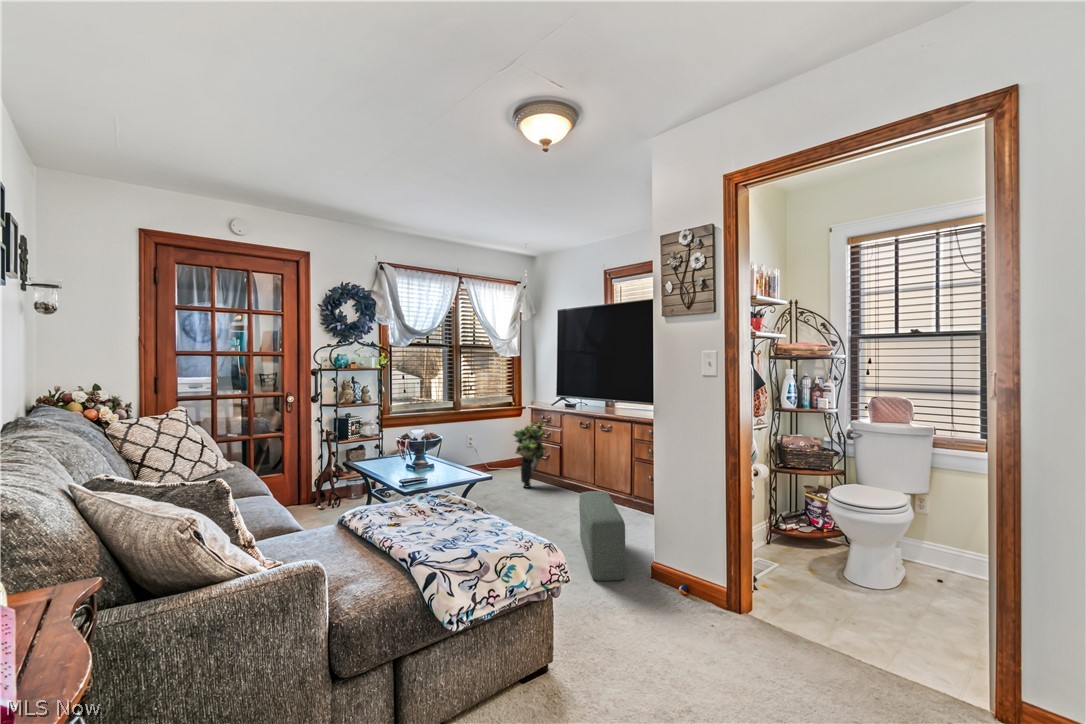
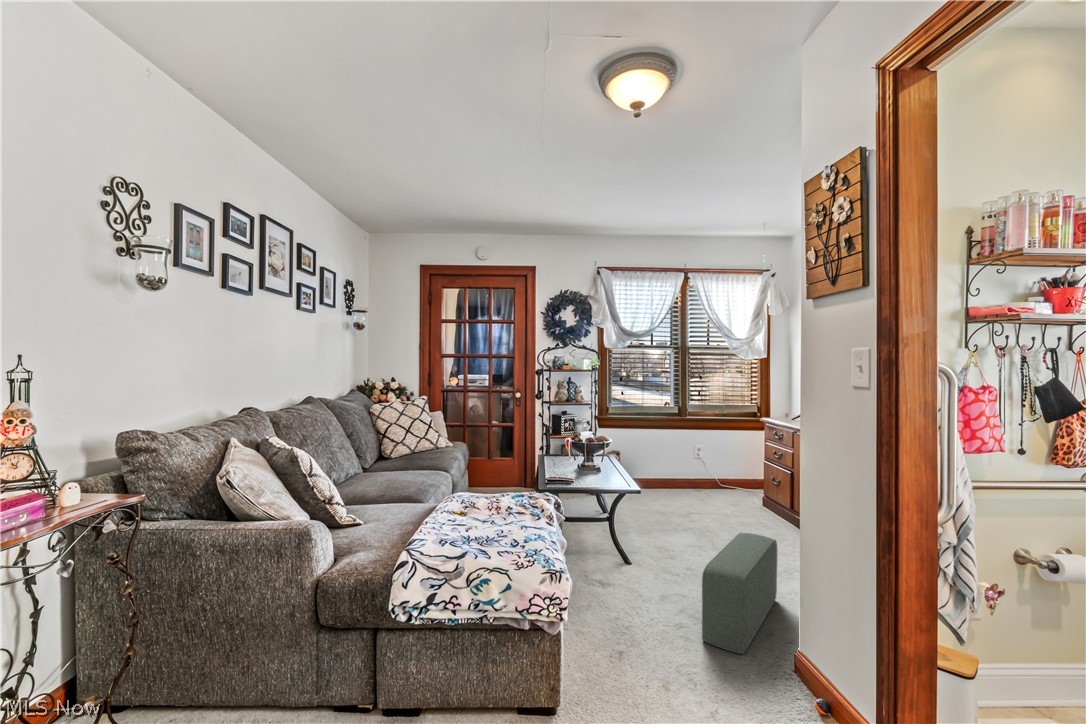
potted plant: present [513,423,546,488] -> none [728,440,773,517]

